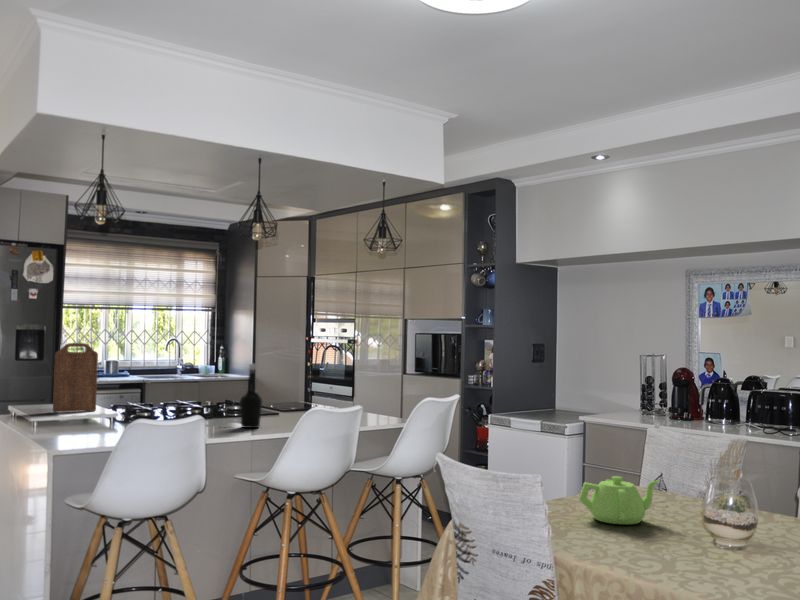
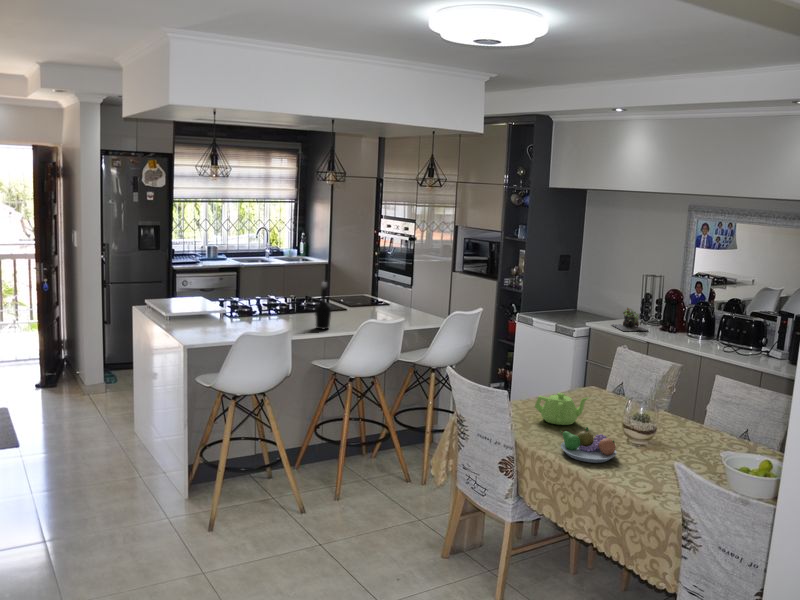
cutting board: present [53,343,98,412] -> none [180,257,211,307]
plant: none [610,393,659,421] -> present [612,308,648,331]
fruit bowl: none [641,518,744,573] -> present [560,427,617,463]

